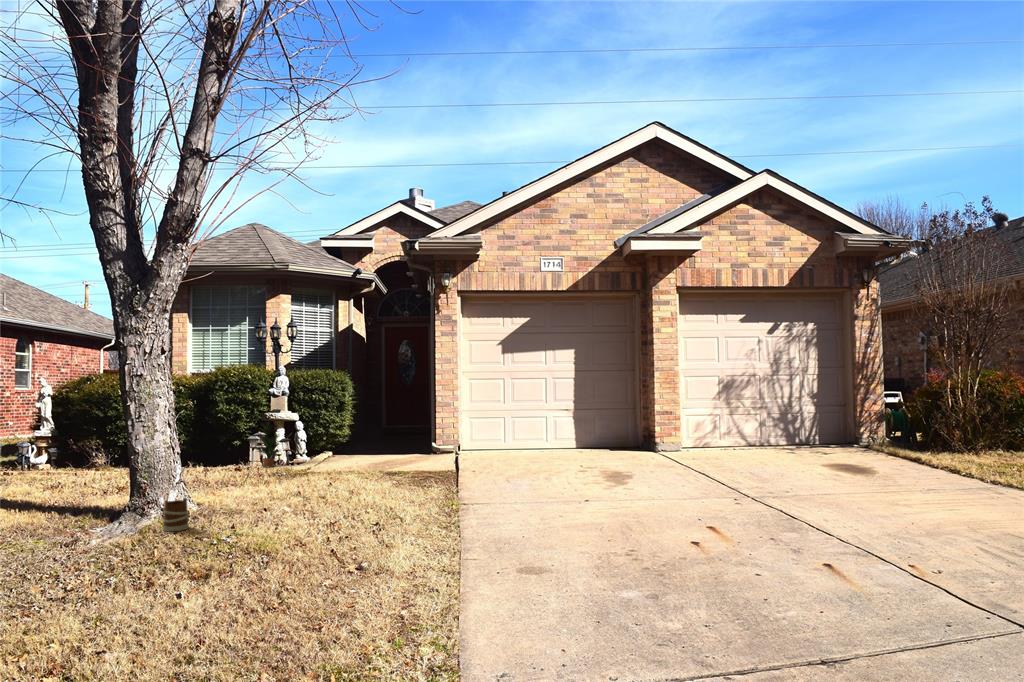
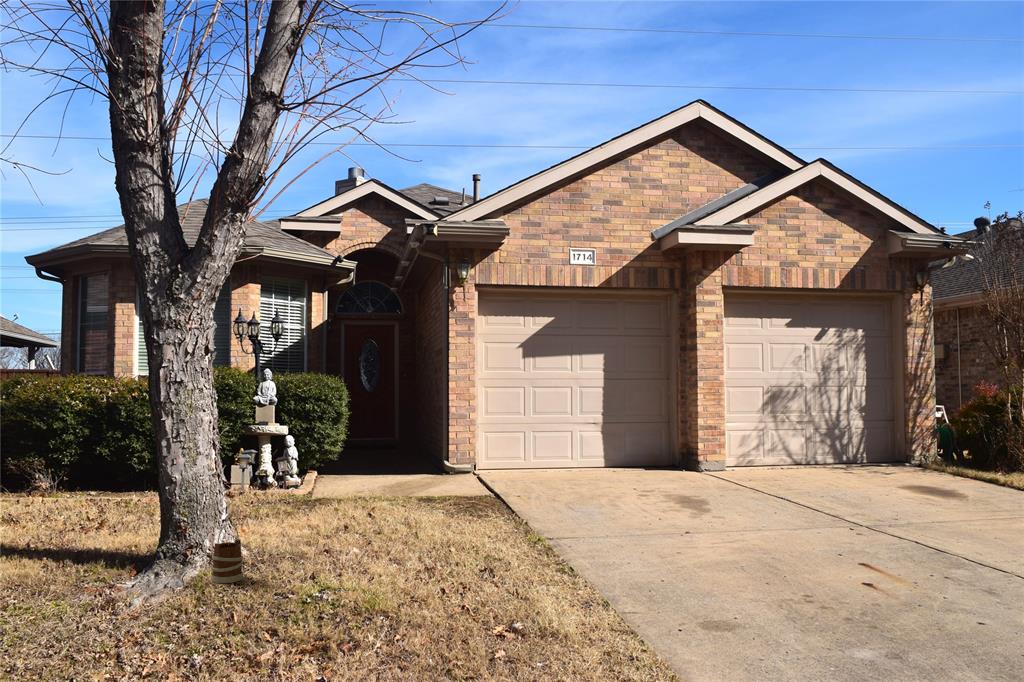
potted plant: present [254,422,280,468] -> none [243,437,279,493]

